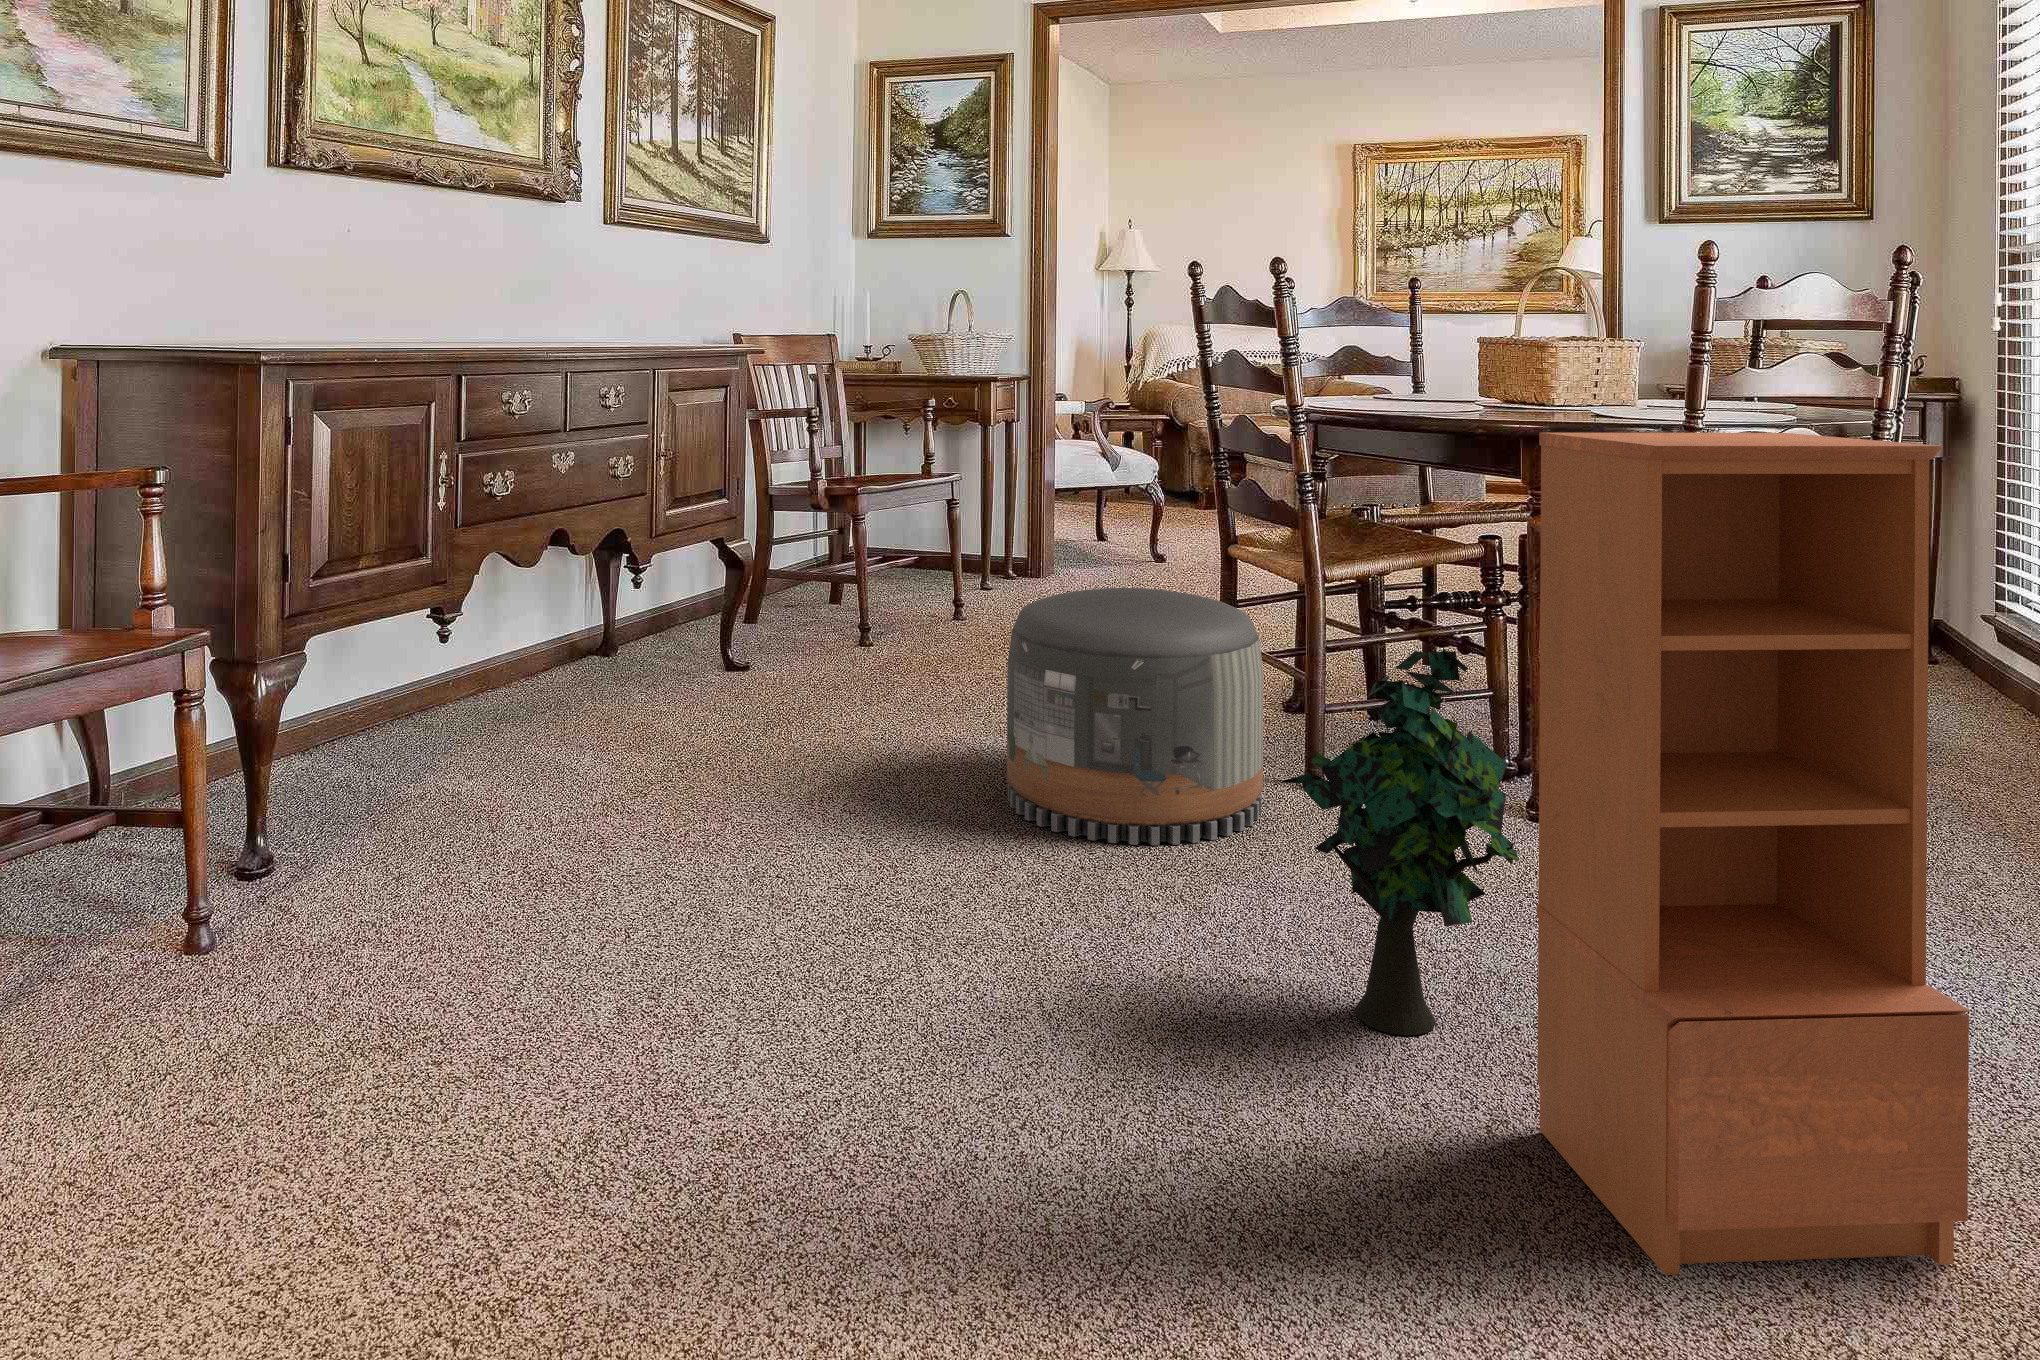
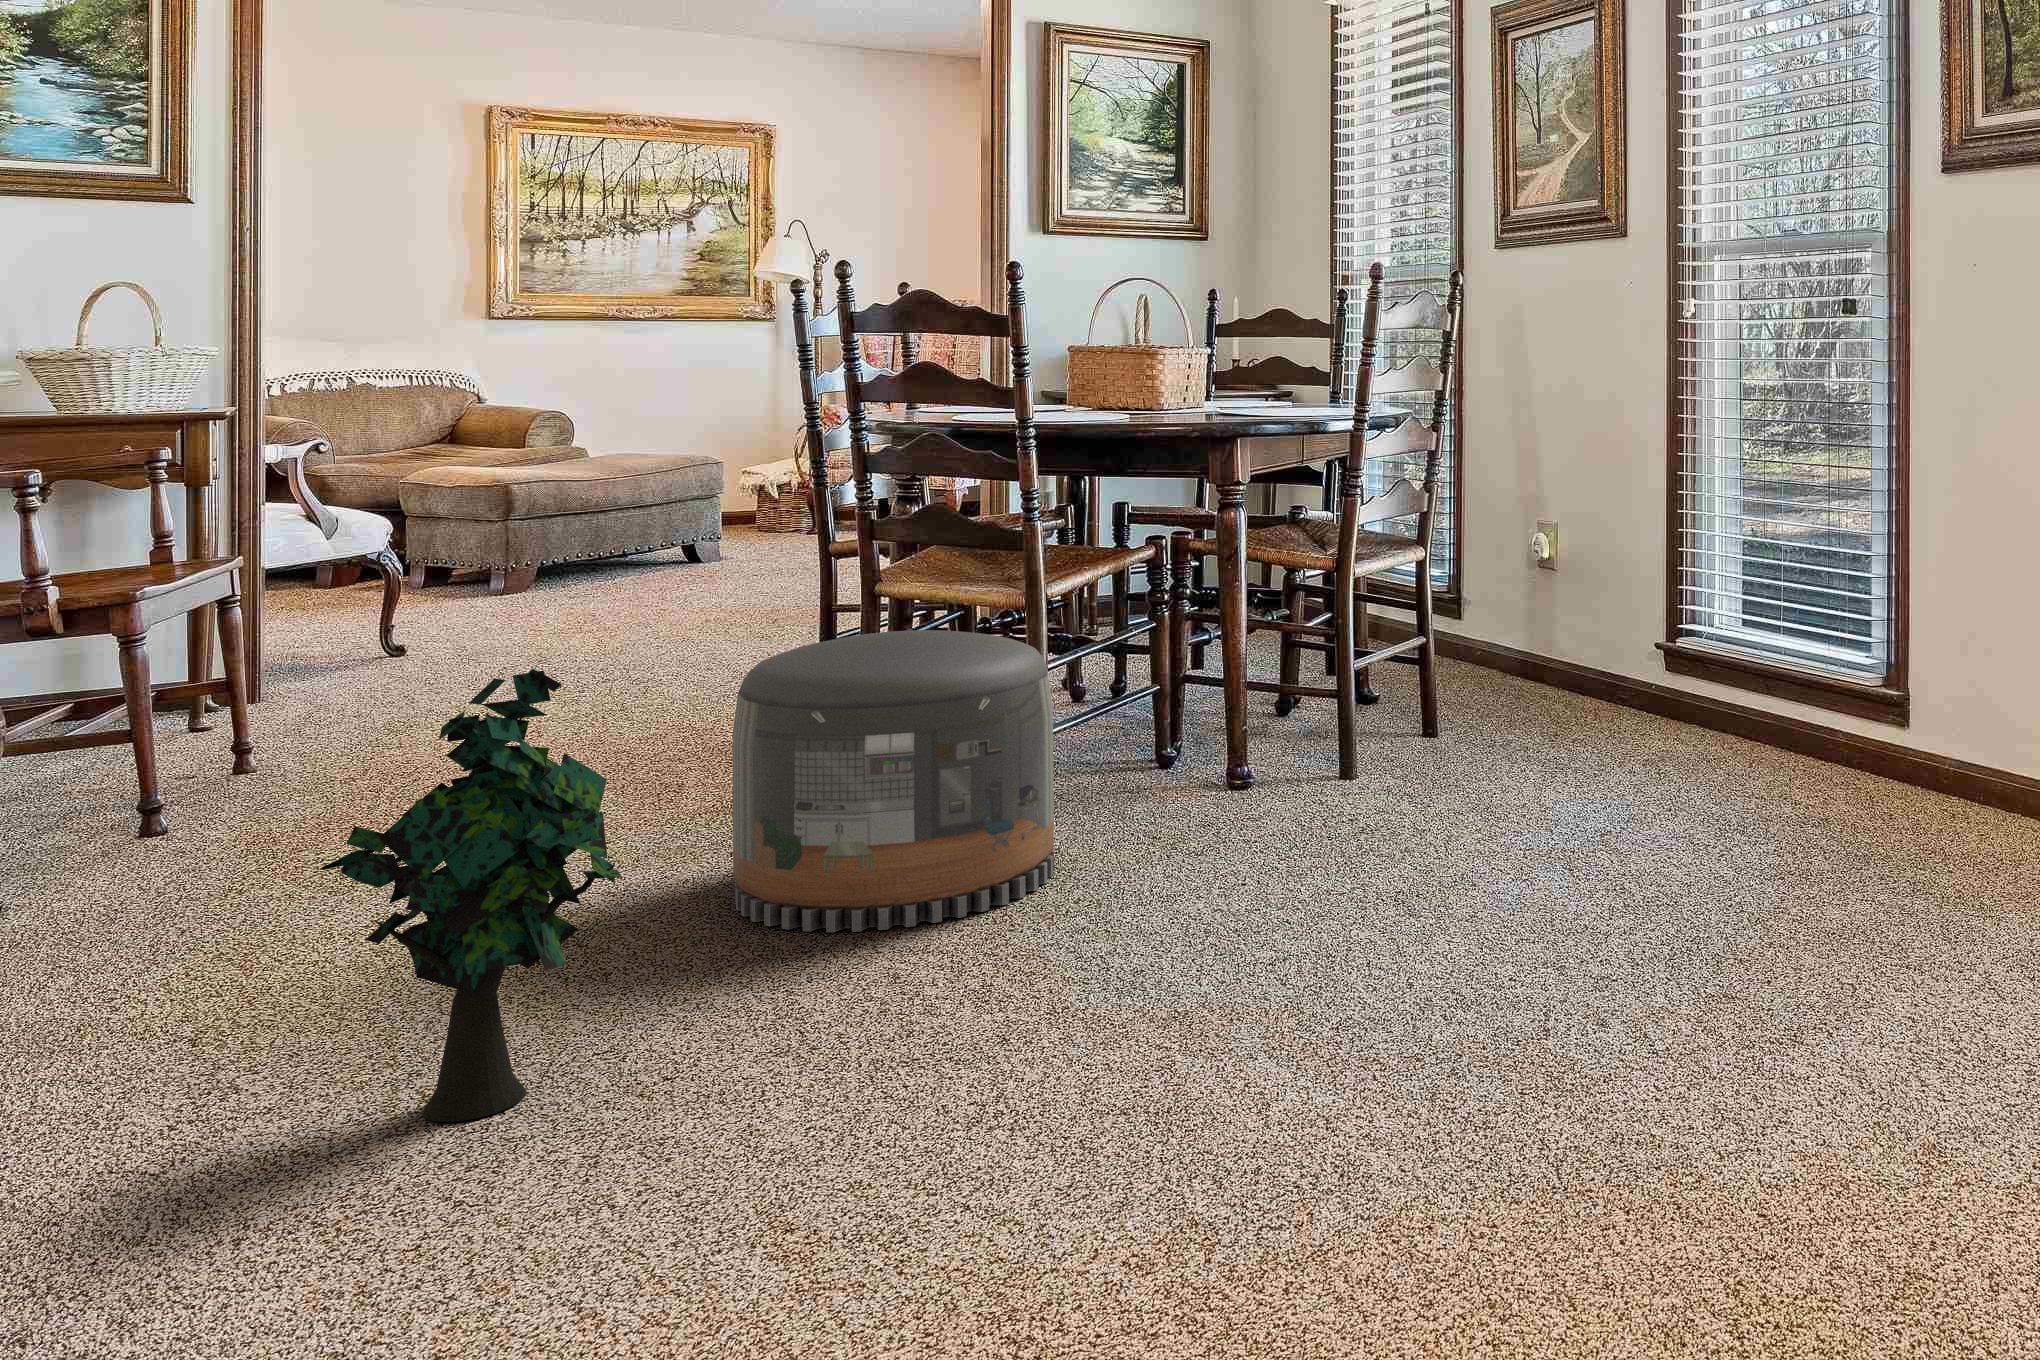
bookcase: present [1537,432,1970,1275] -> none [1578,396,1822,970]
decorative plant: present [1282,649,1518,1035] -> present [320,669,622,1122]

